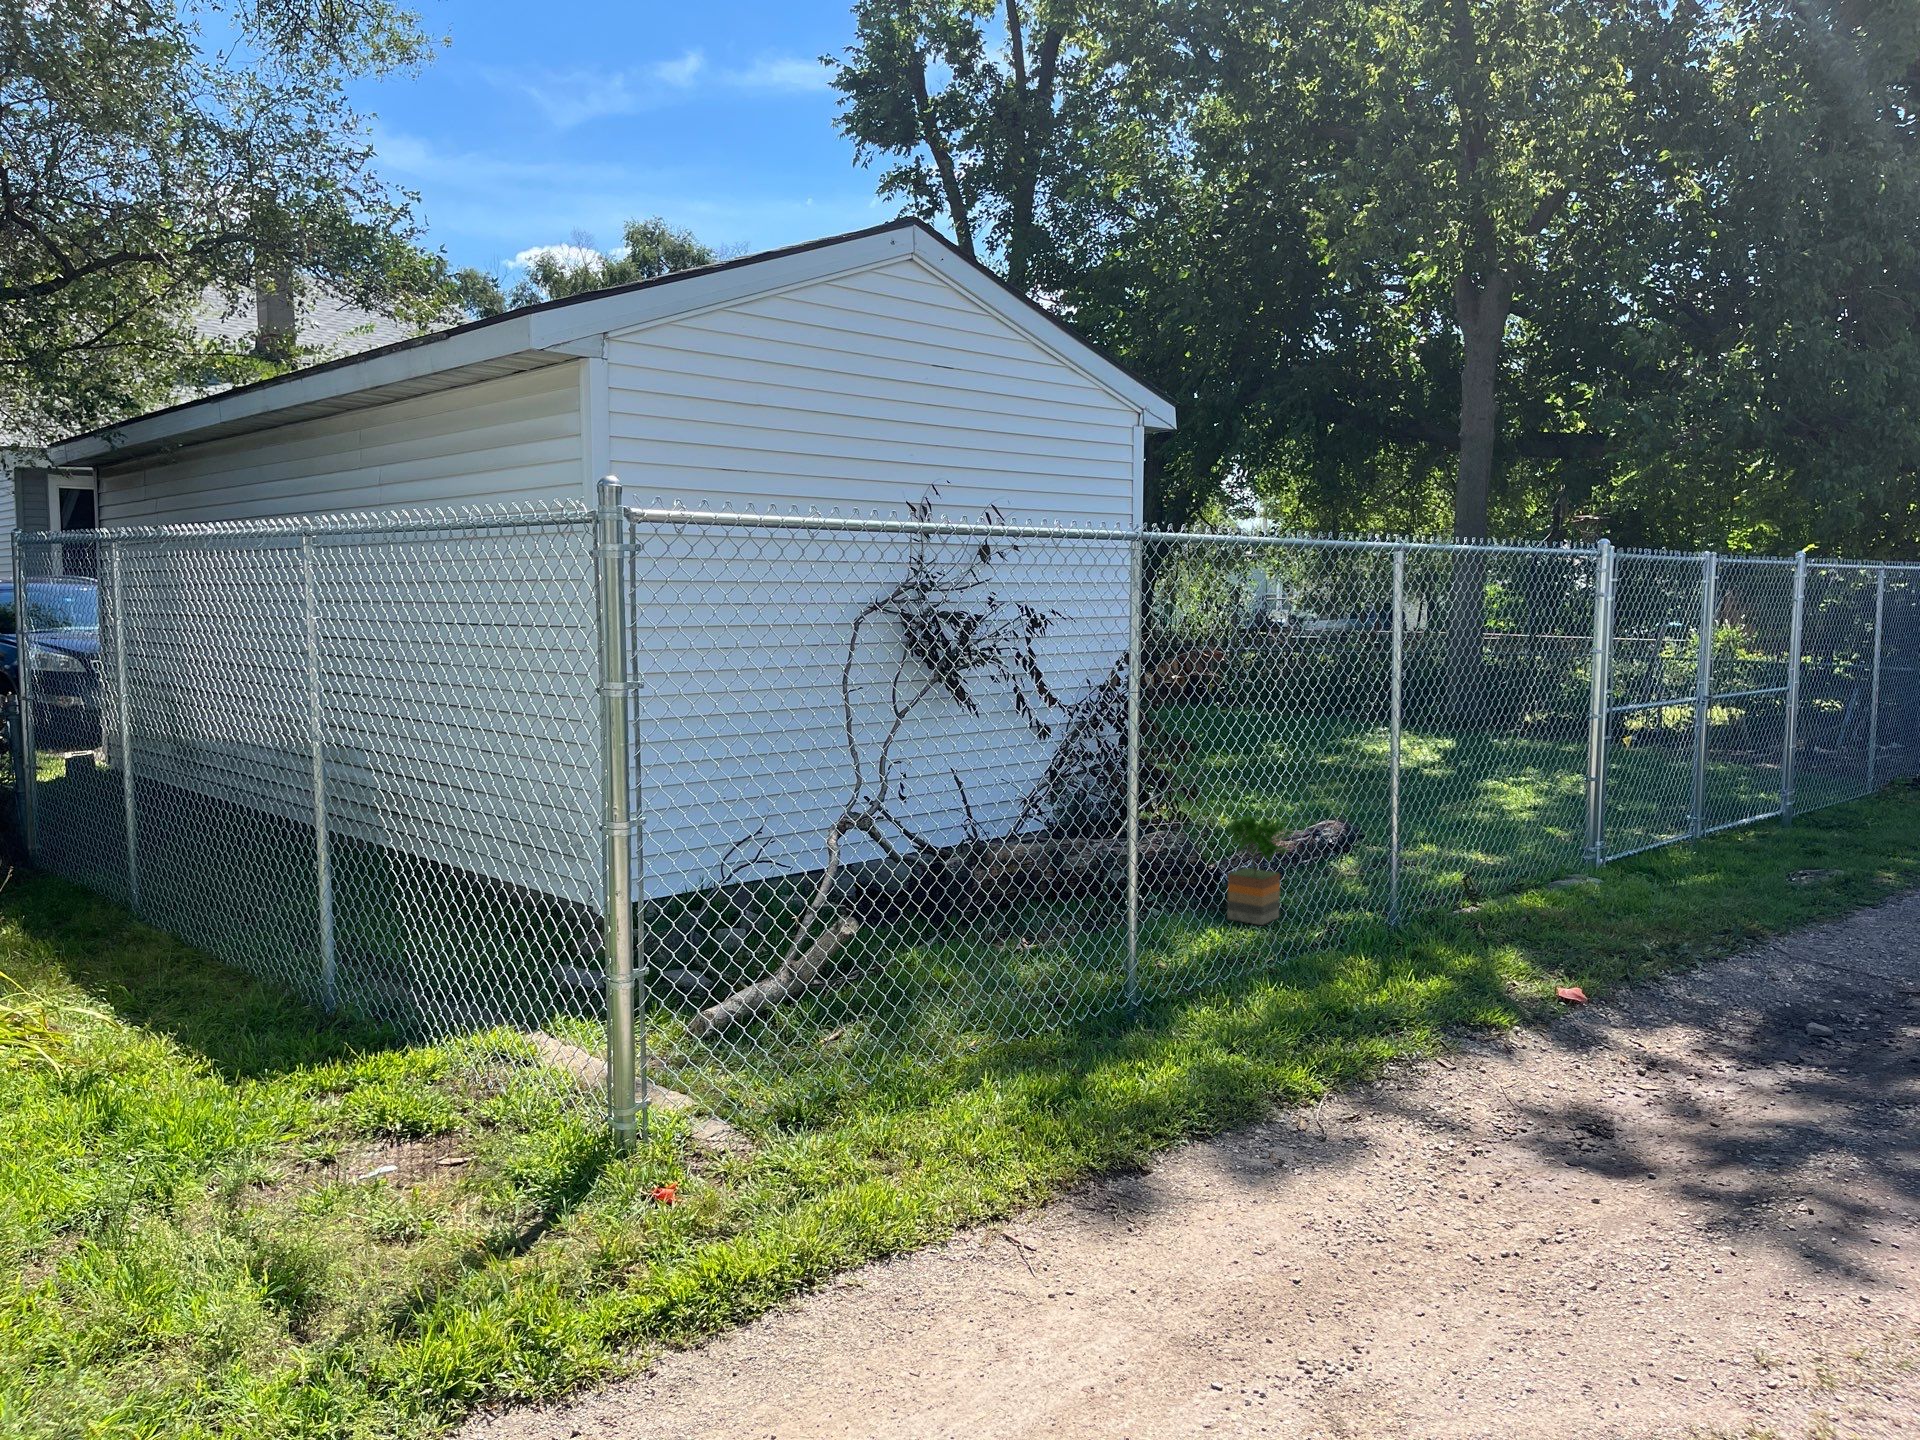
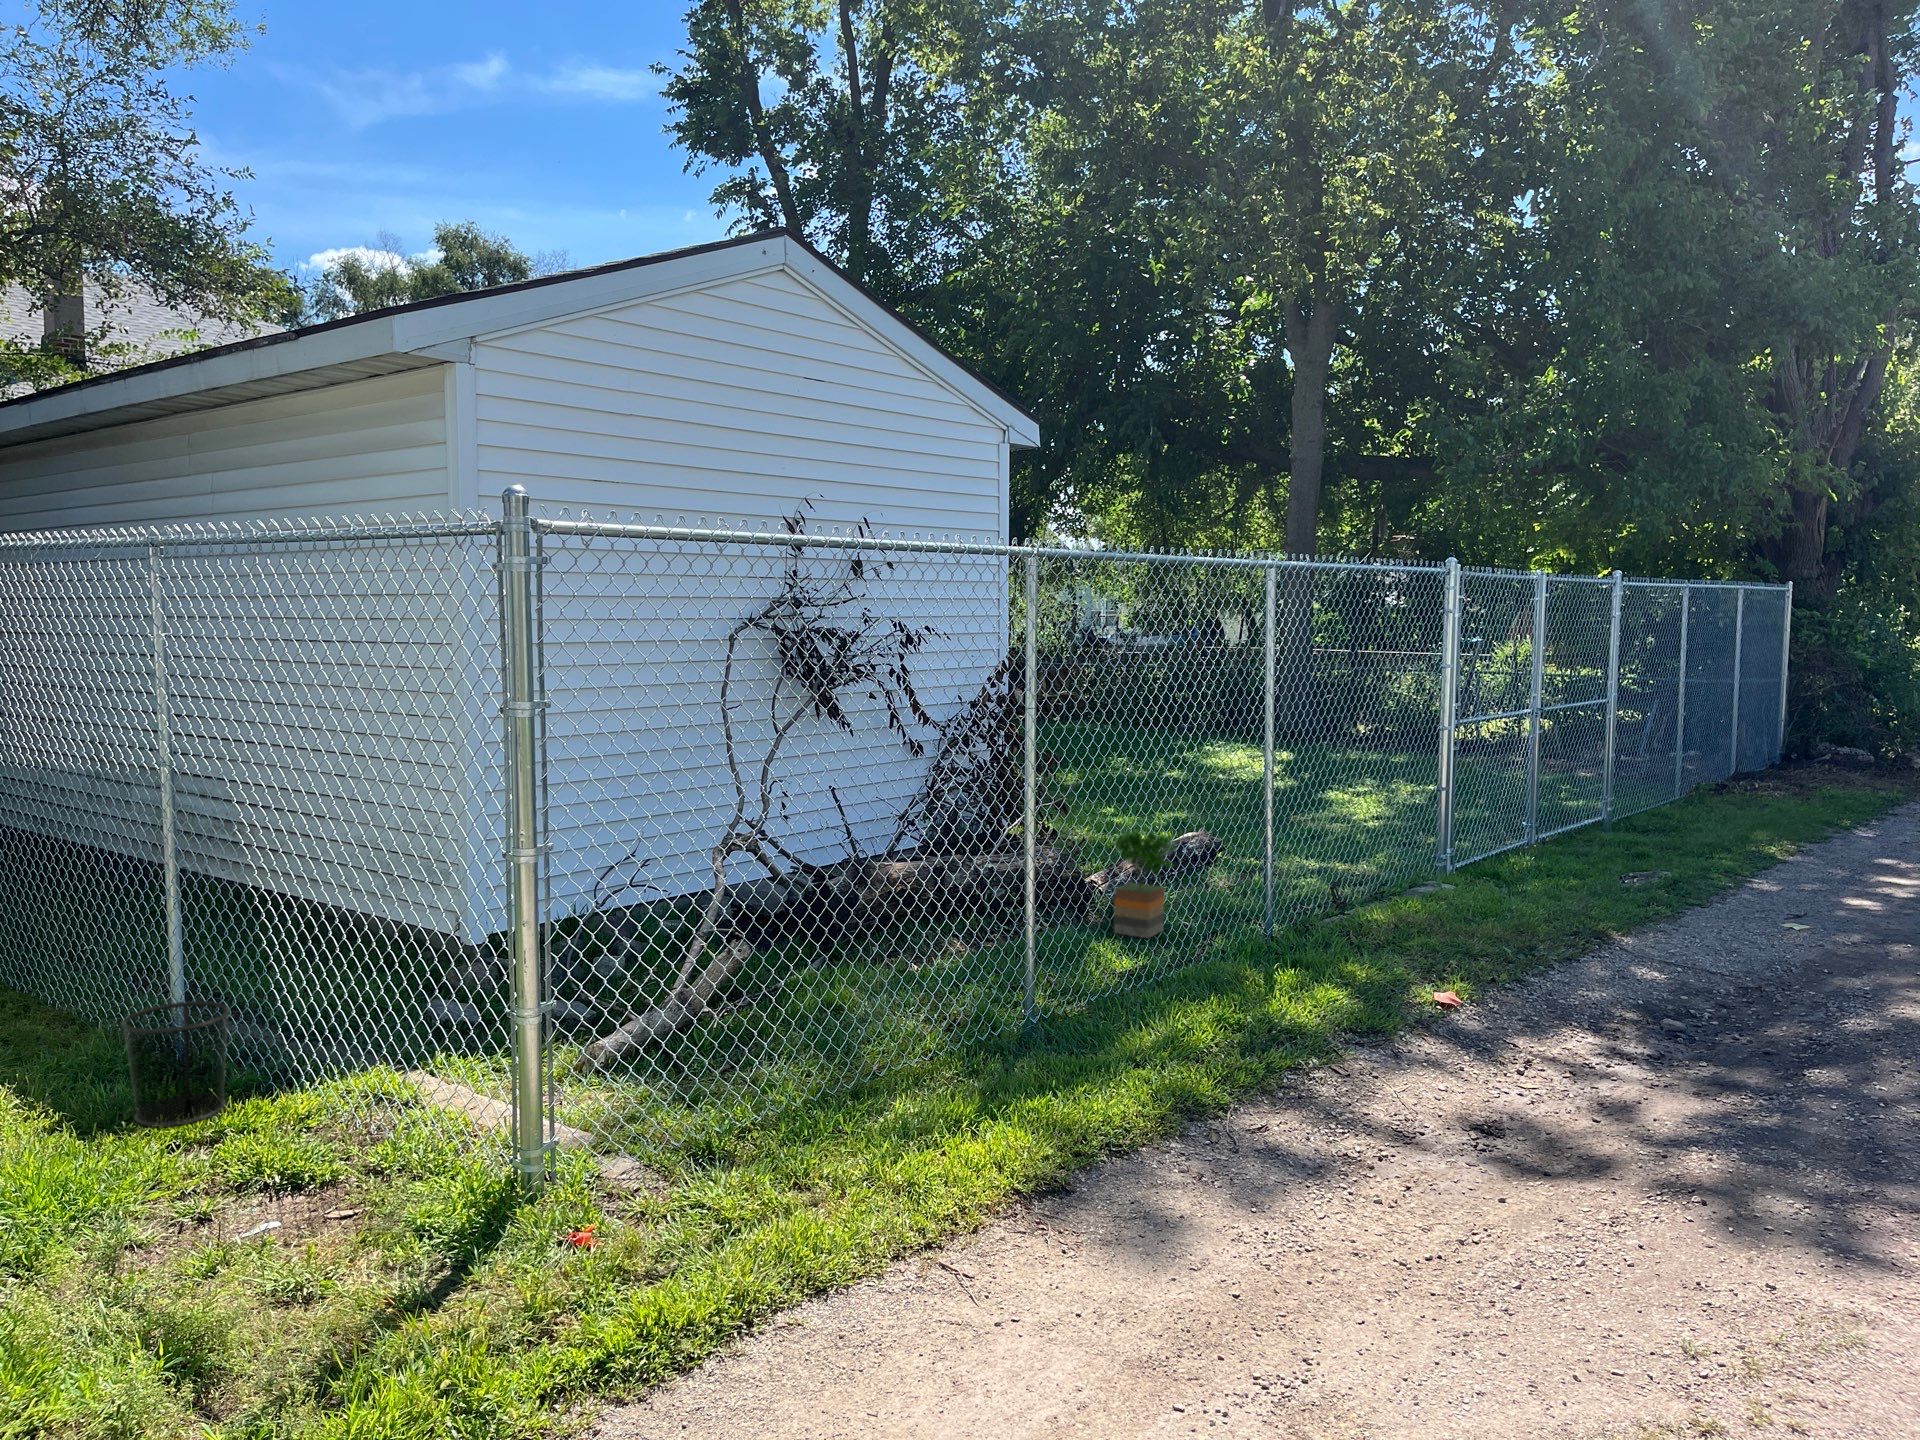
trash can: none [270,962,367,1077] -> present [121,1001,230,1127]

